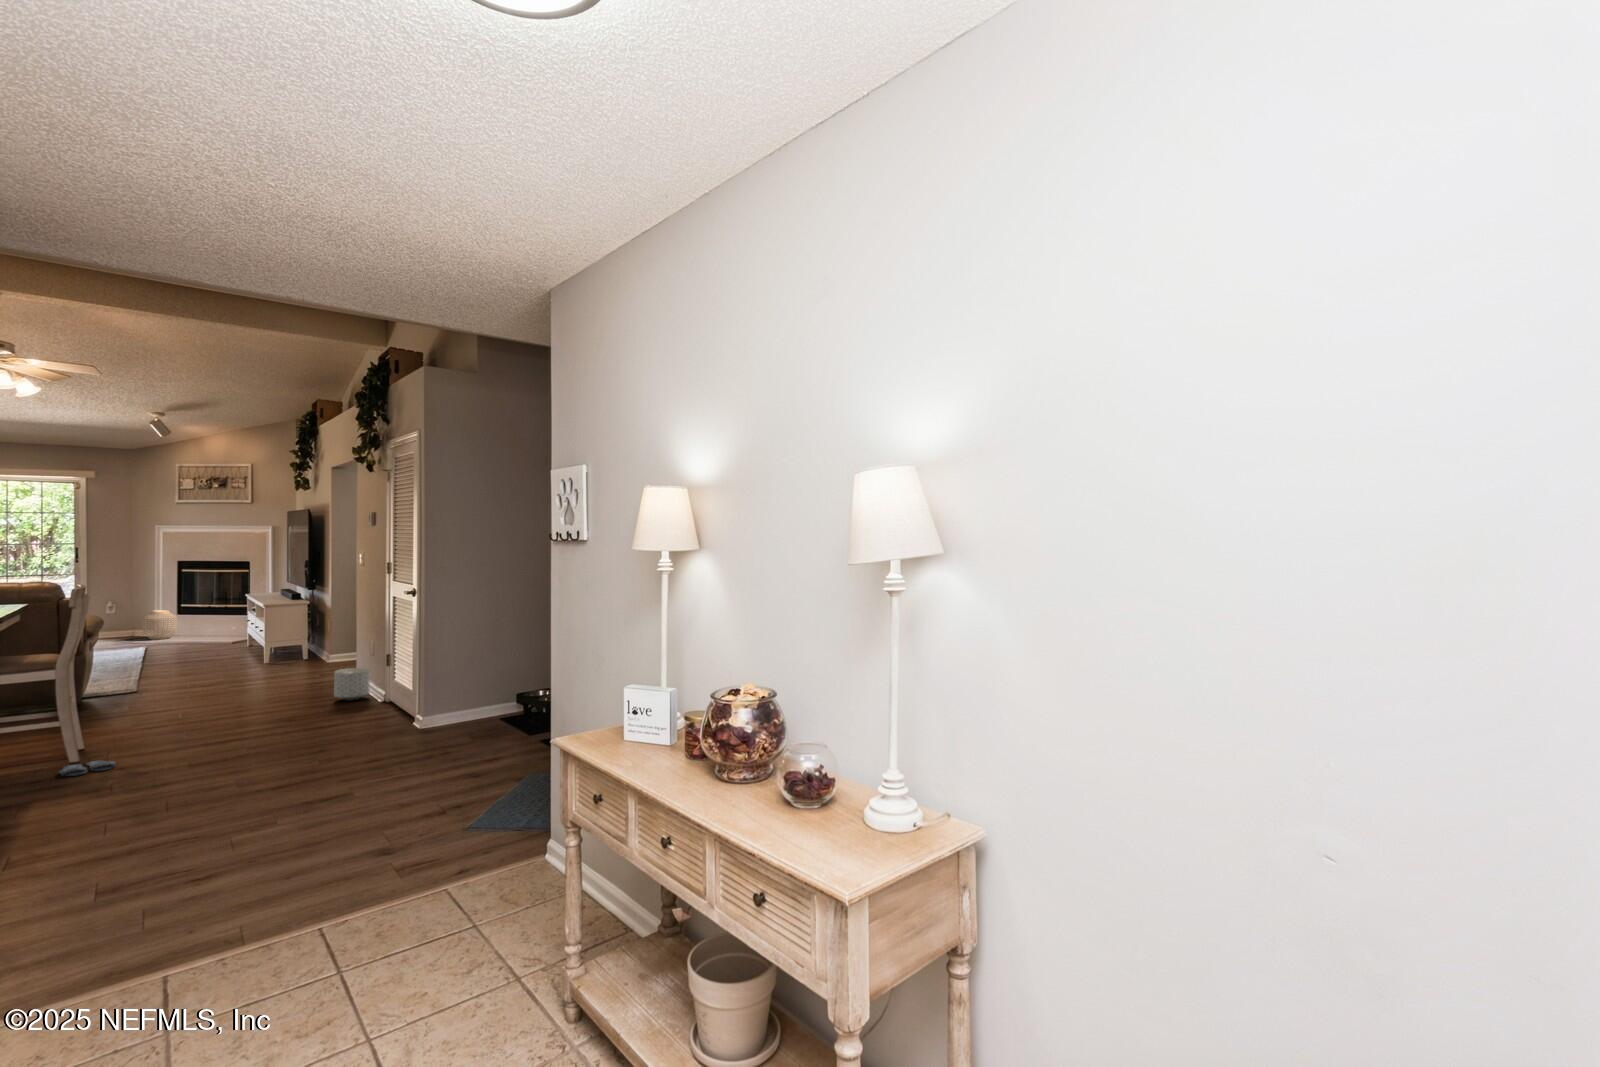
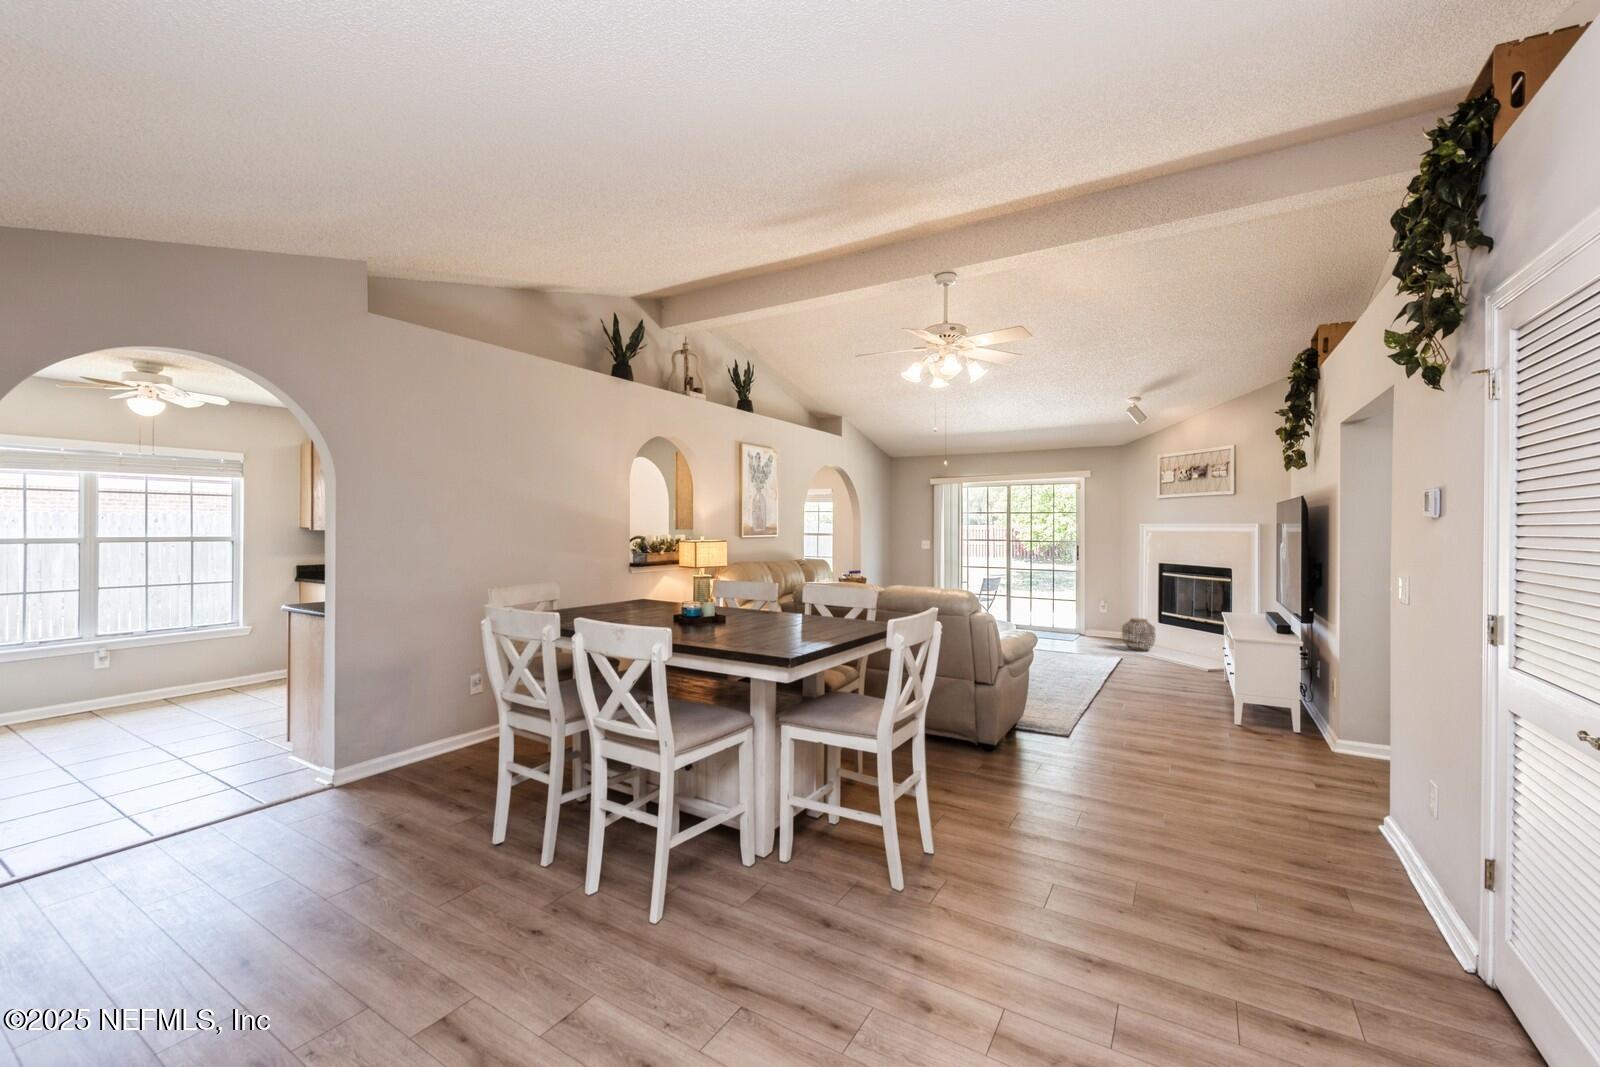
planter: present [334,668,370,701] -> none [1337,824,1424,909]
slippers: present [59,760,115,776] -> none [853,897,924,946]

